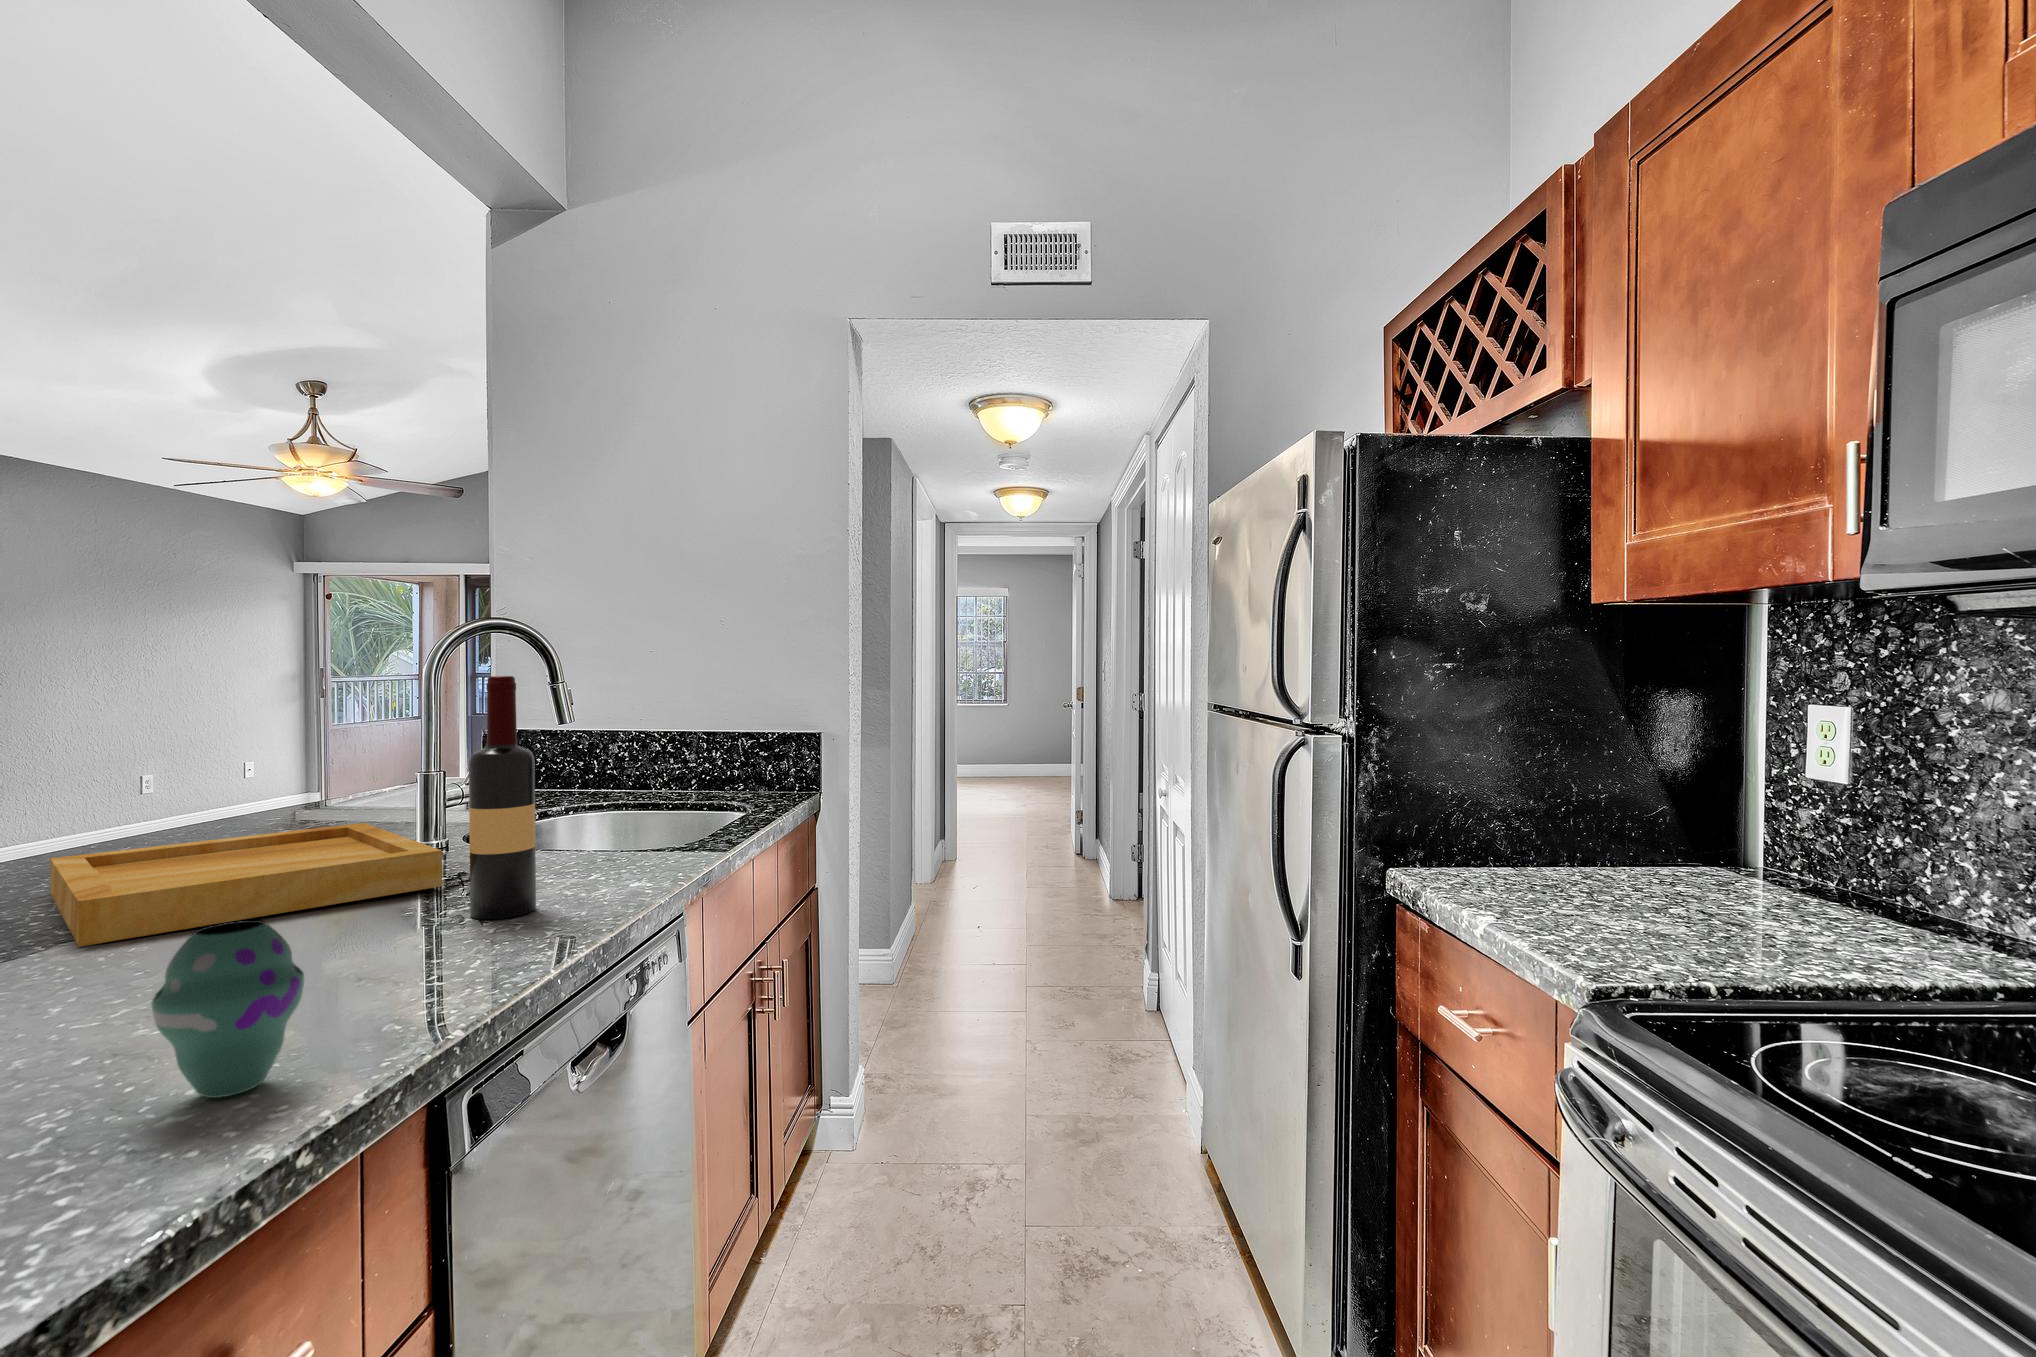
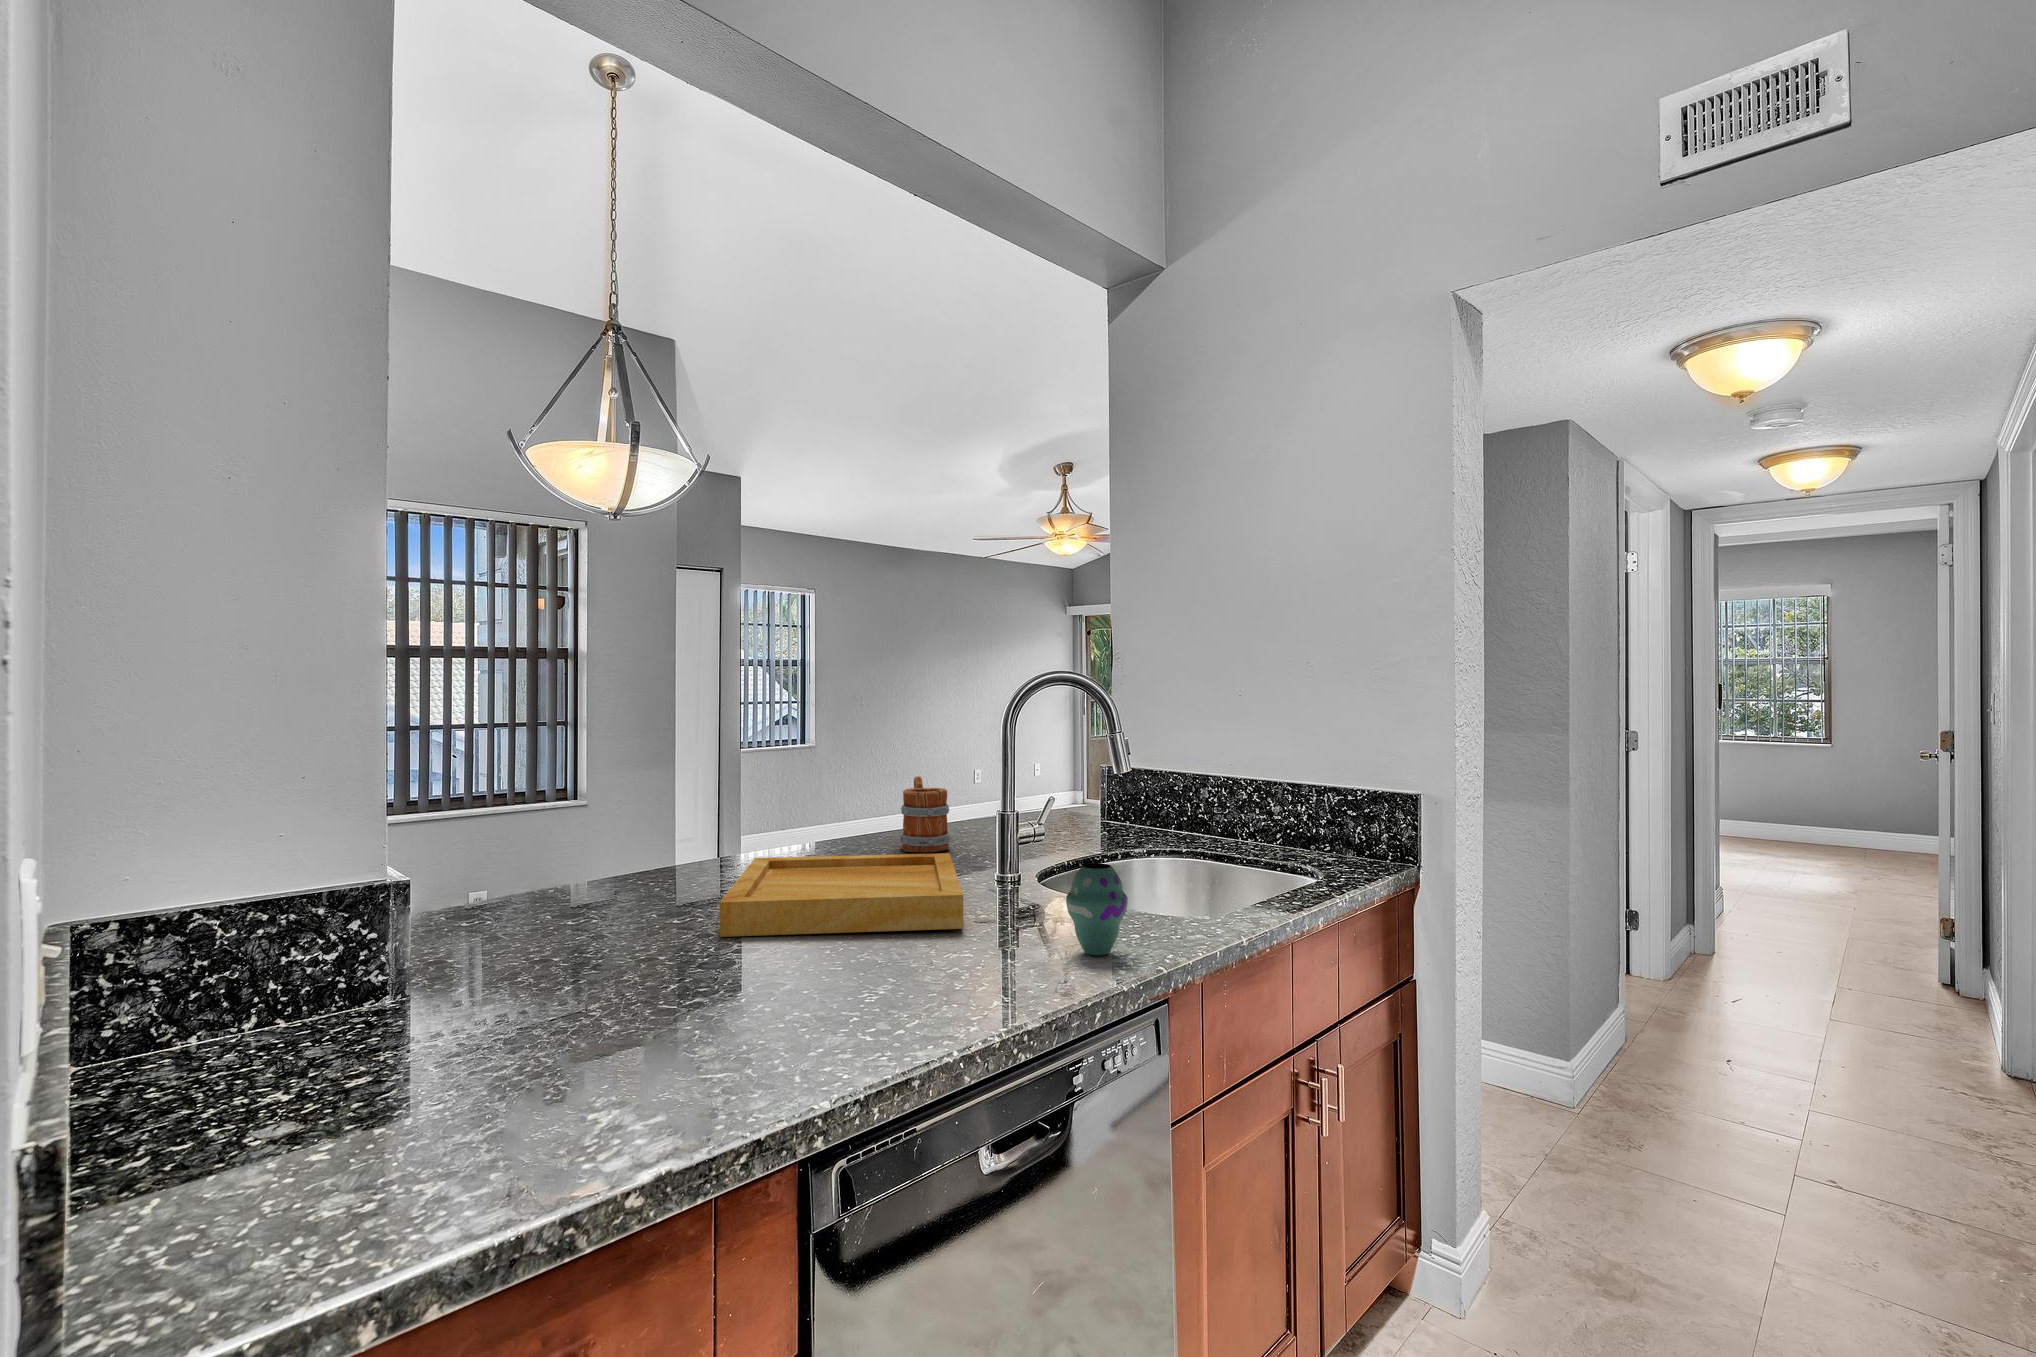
wine bottle: present [469,676,536,919] -> none [955,738,1011,977]
mug: none [246,747,327,836] -> present [900,776,951,852]
vase: present [152,920,304,1098] -> present [1066,863,1128,955]

